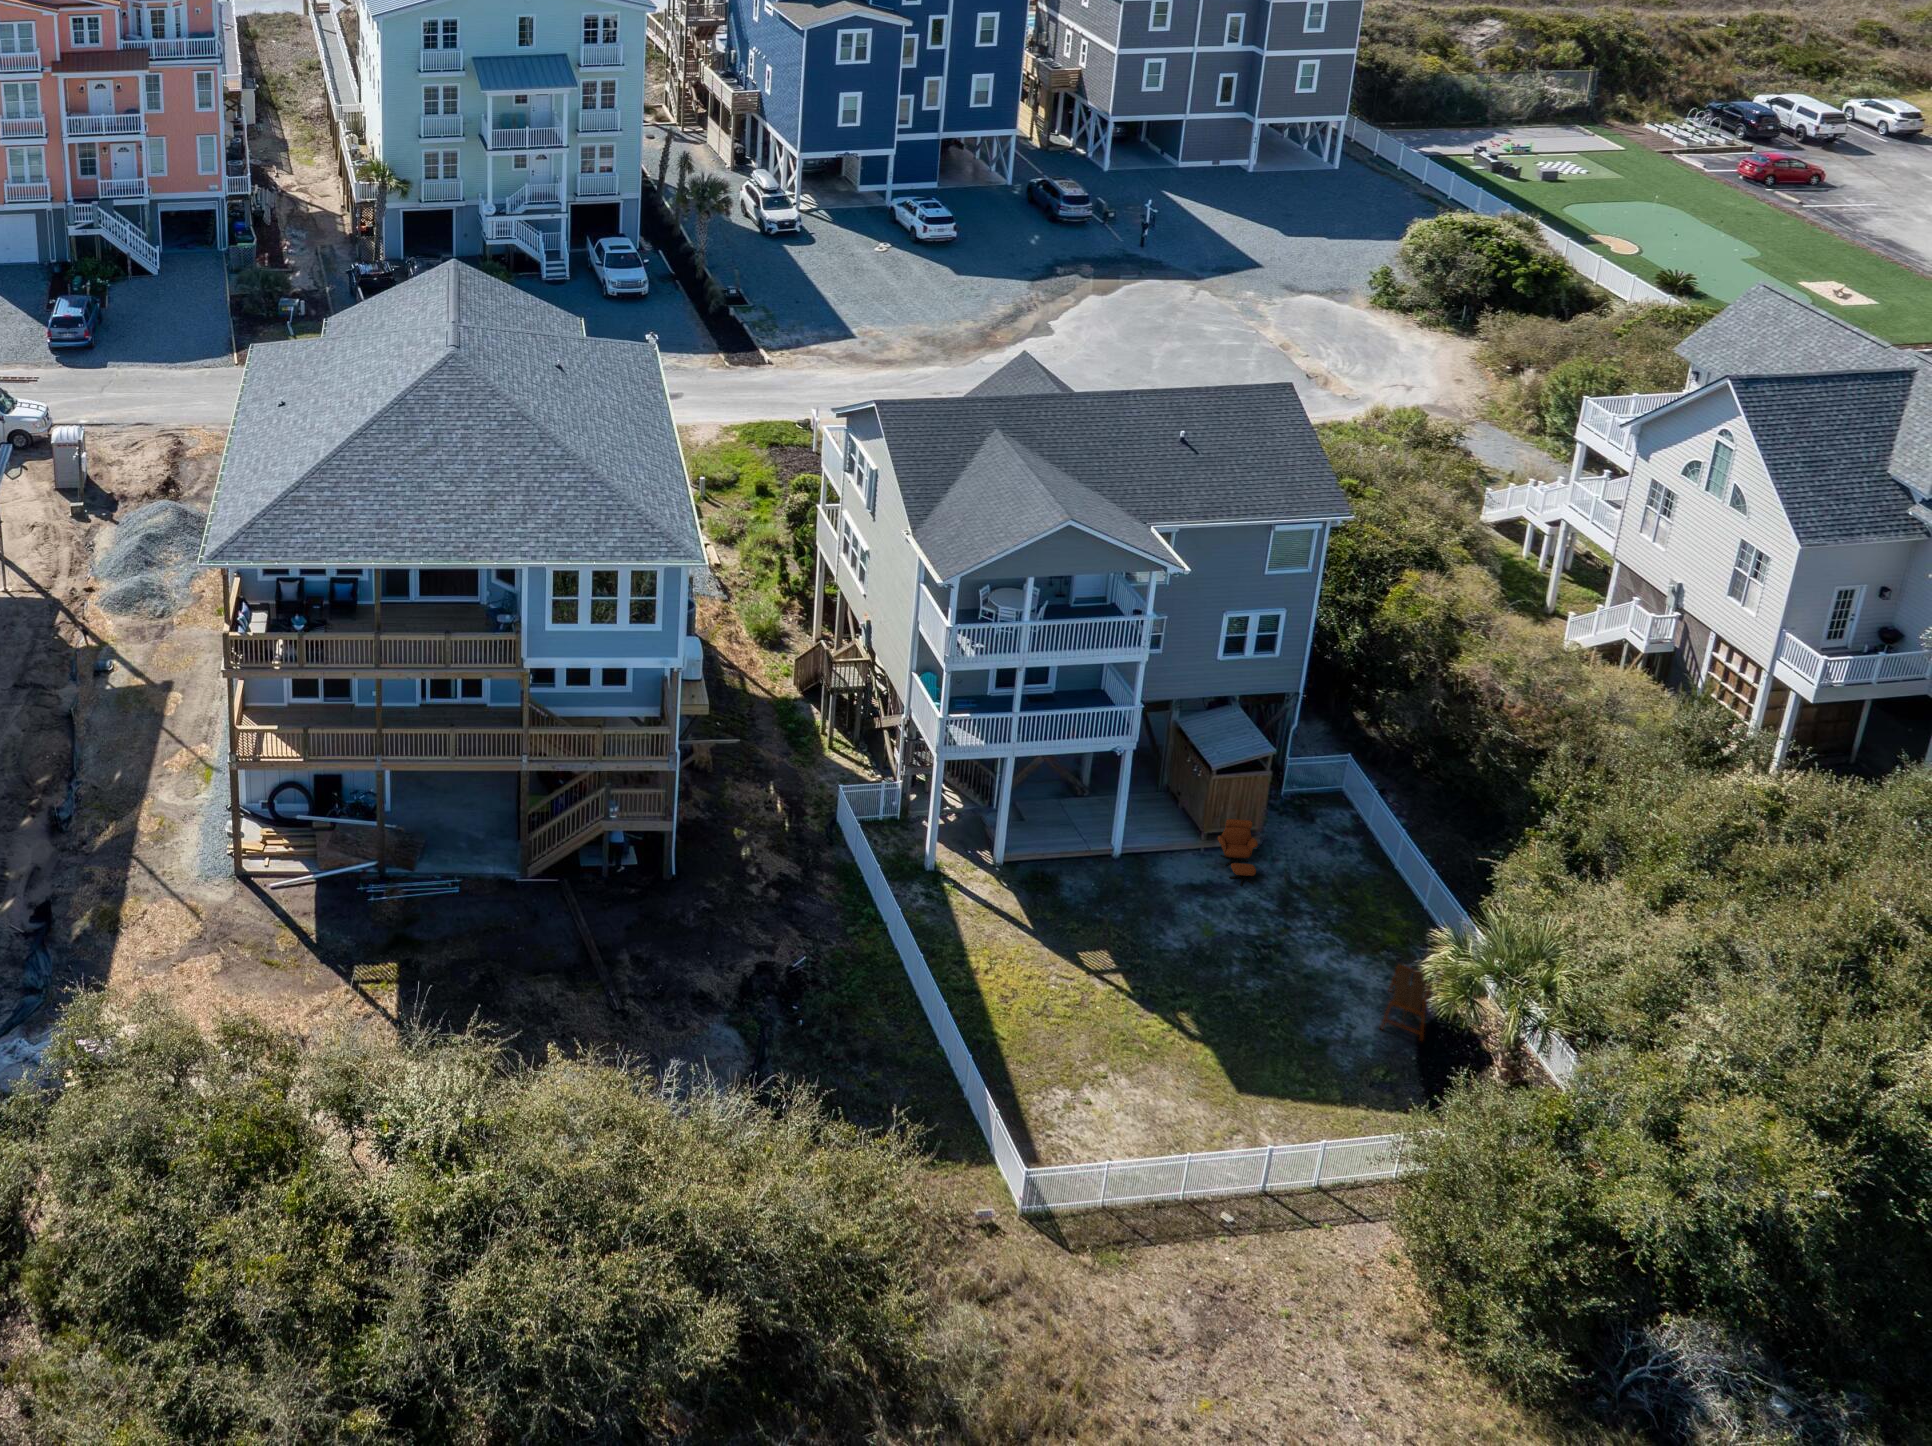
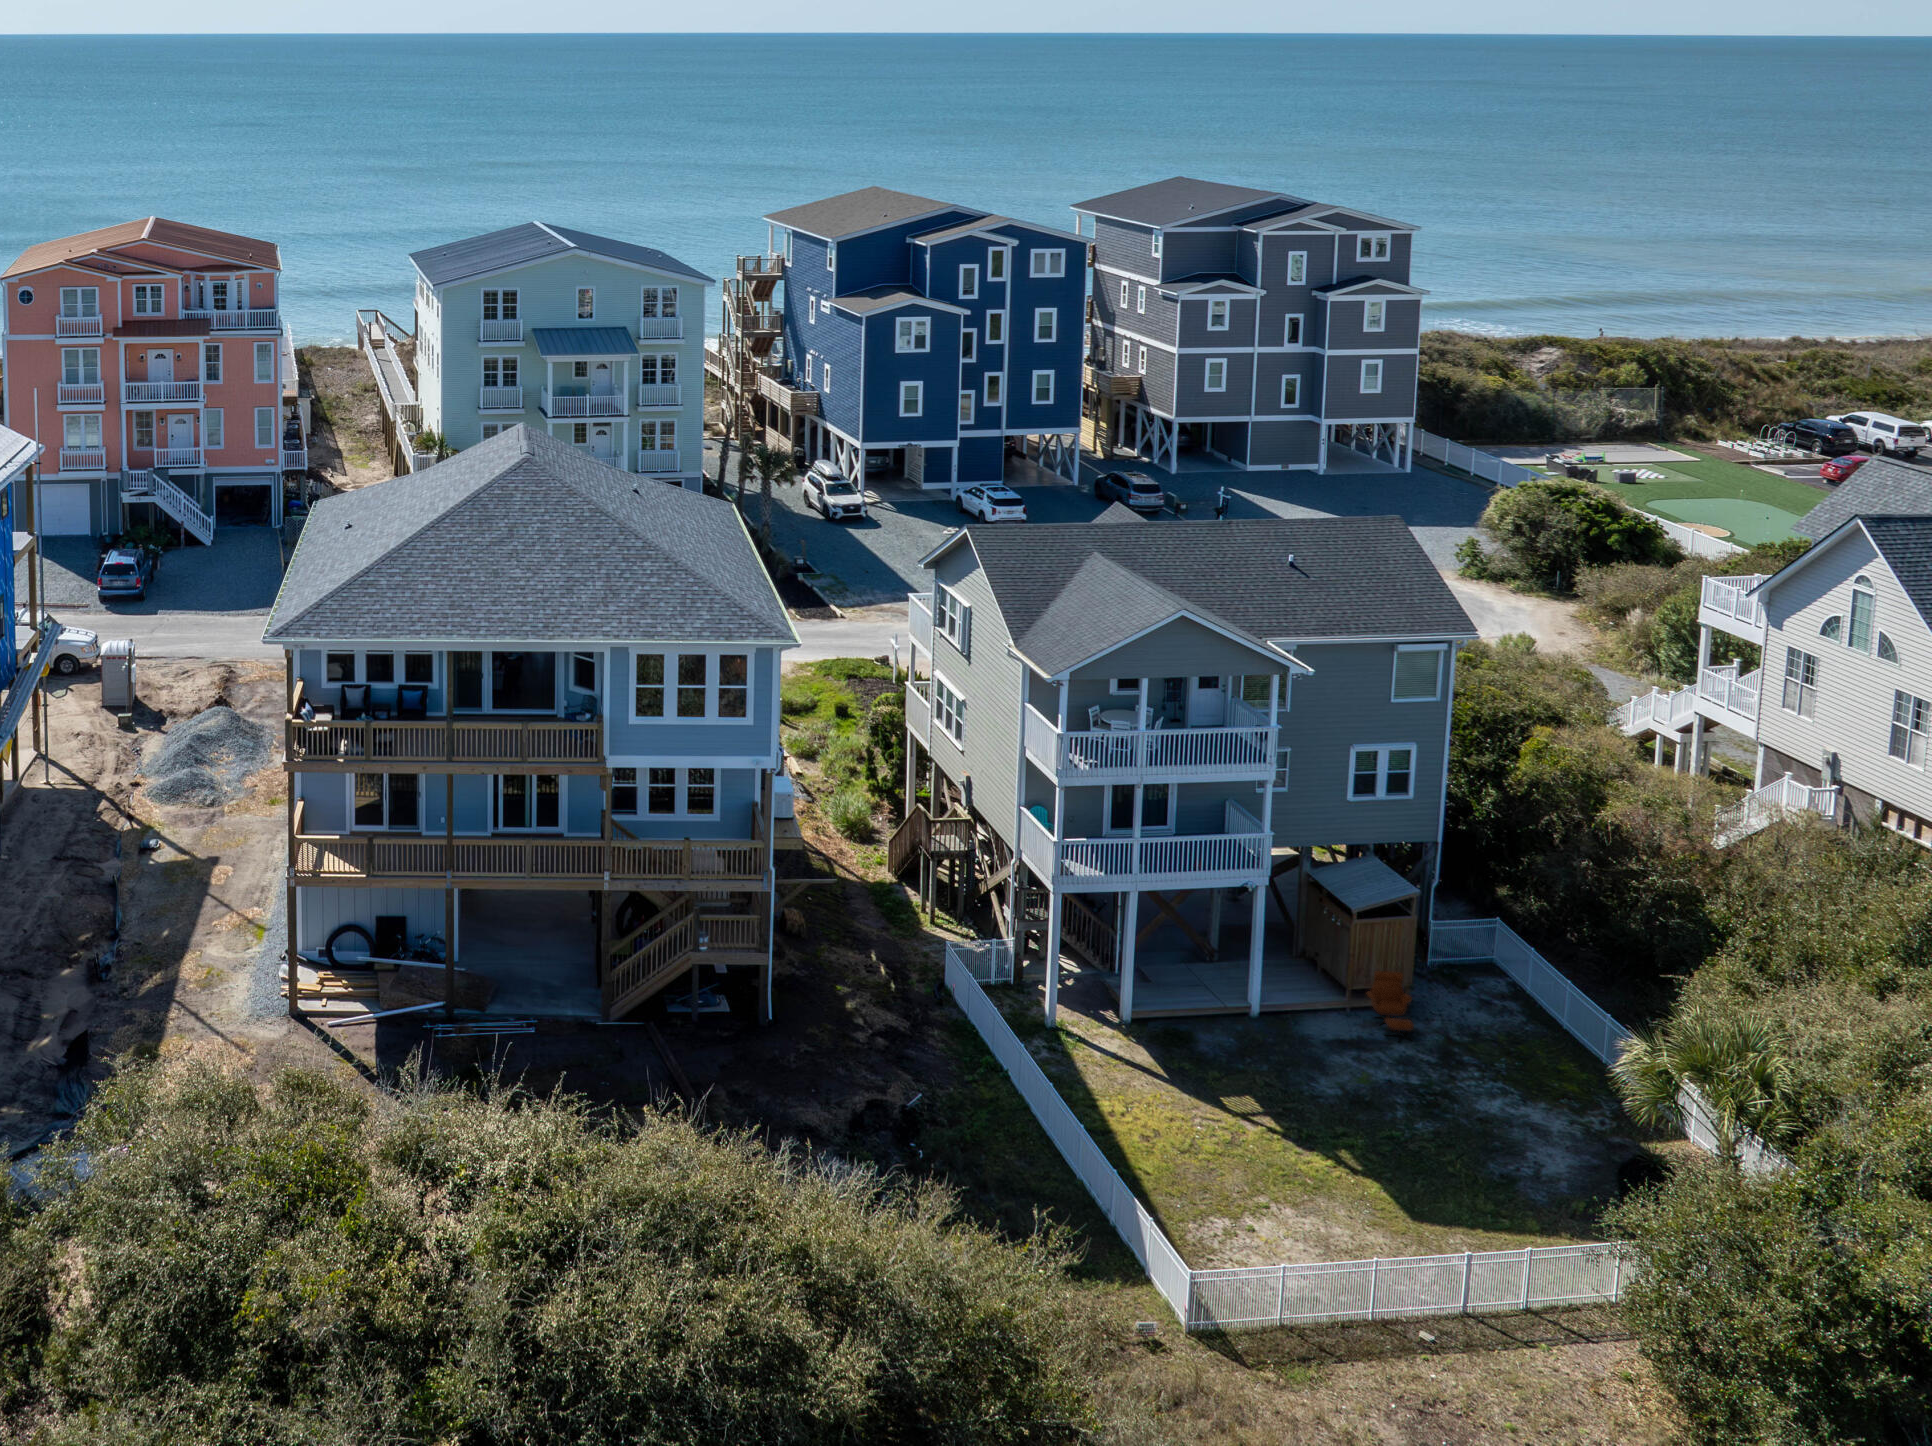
bench: present [1381,965,1432,1040] -> none [1578,1085,1634,1182]

